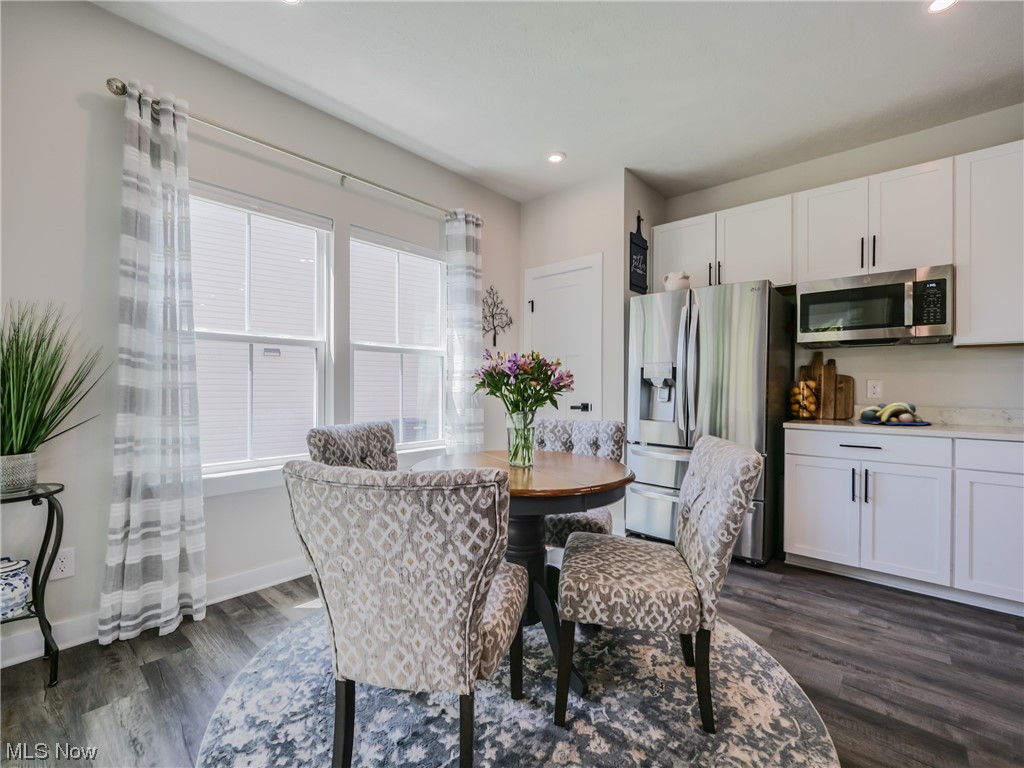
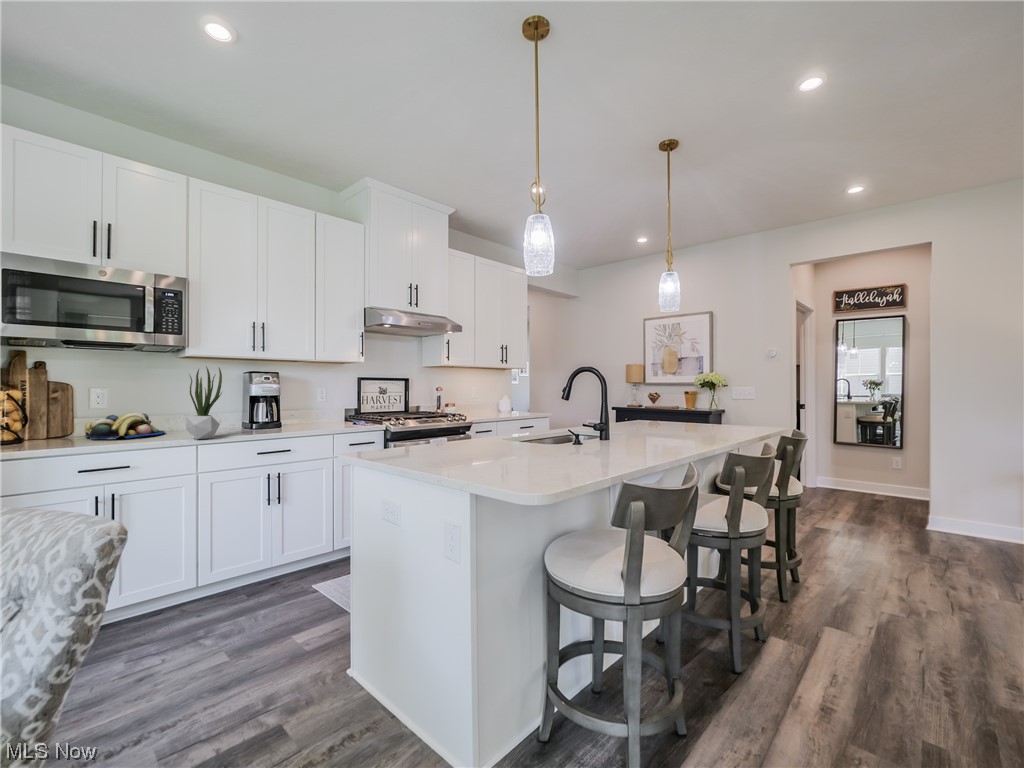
potted plant: none [942,354,988,434] -> present [186,367,222,439]

